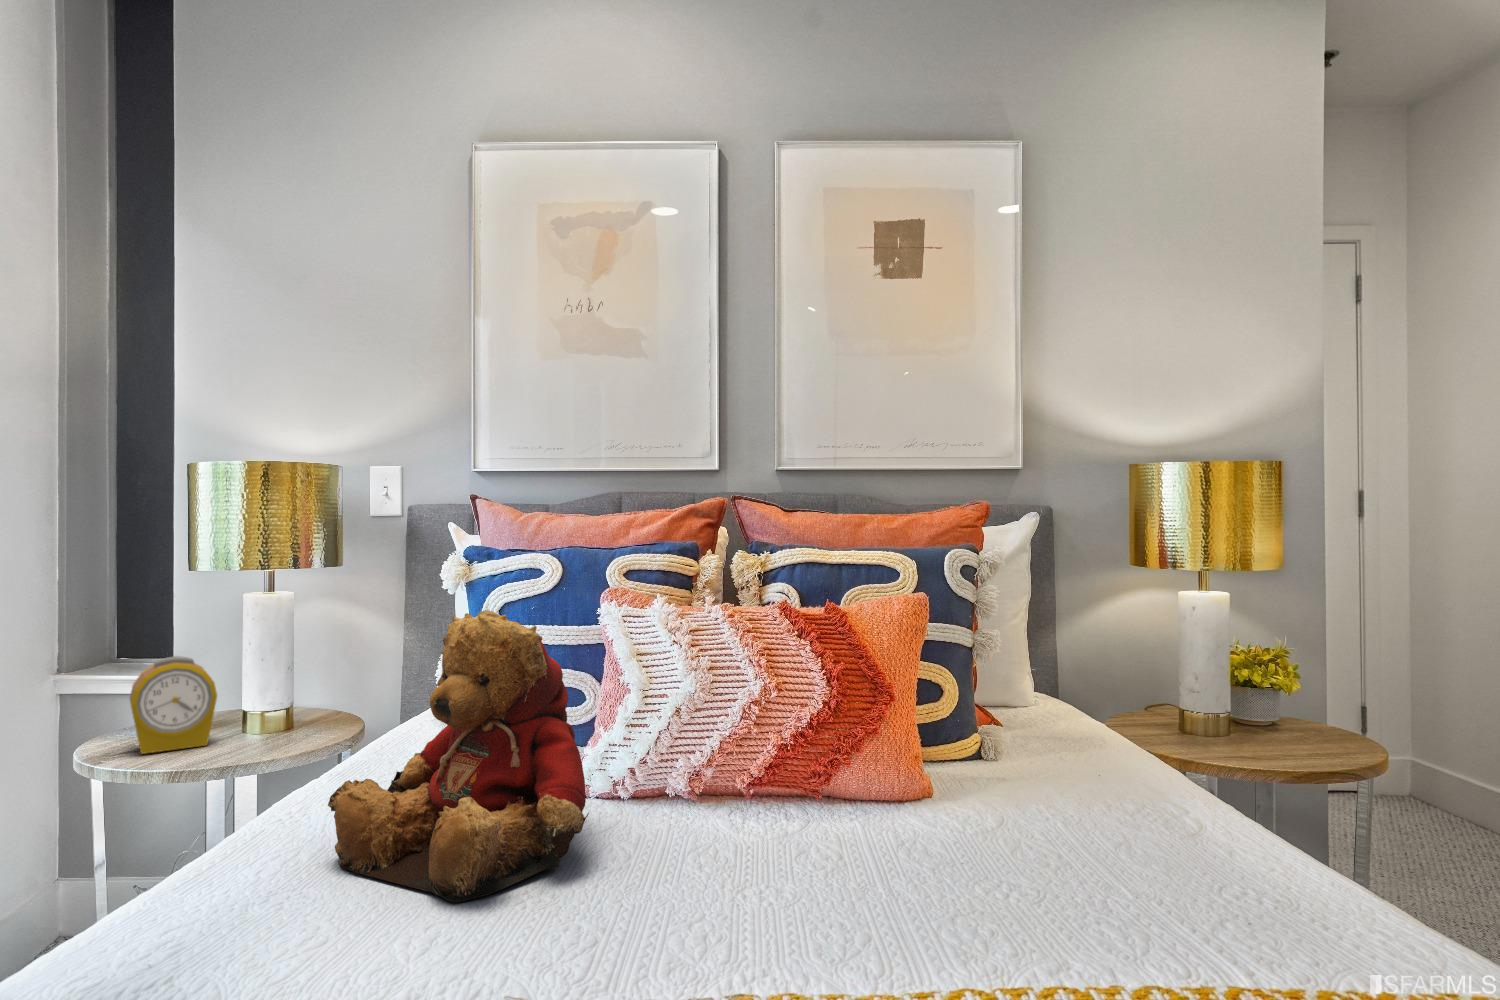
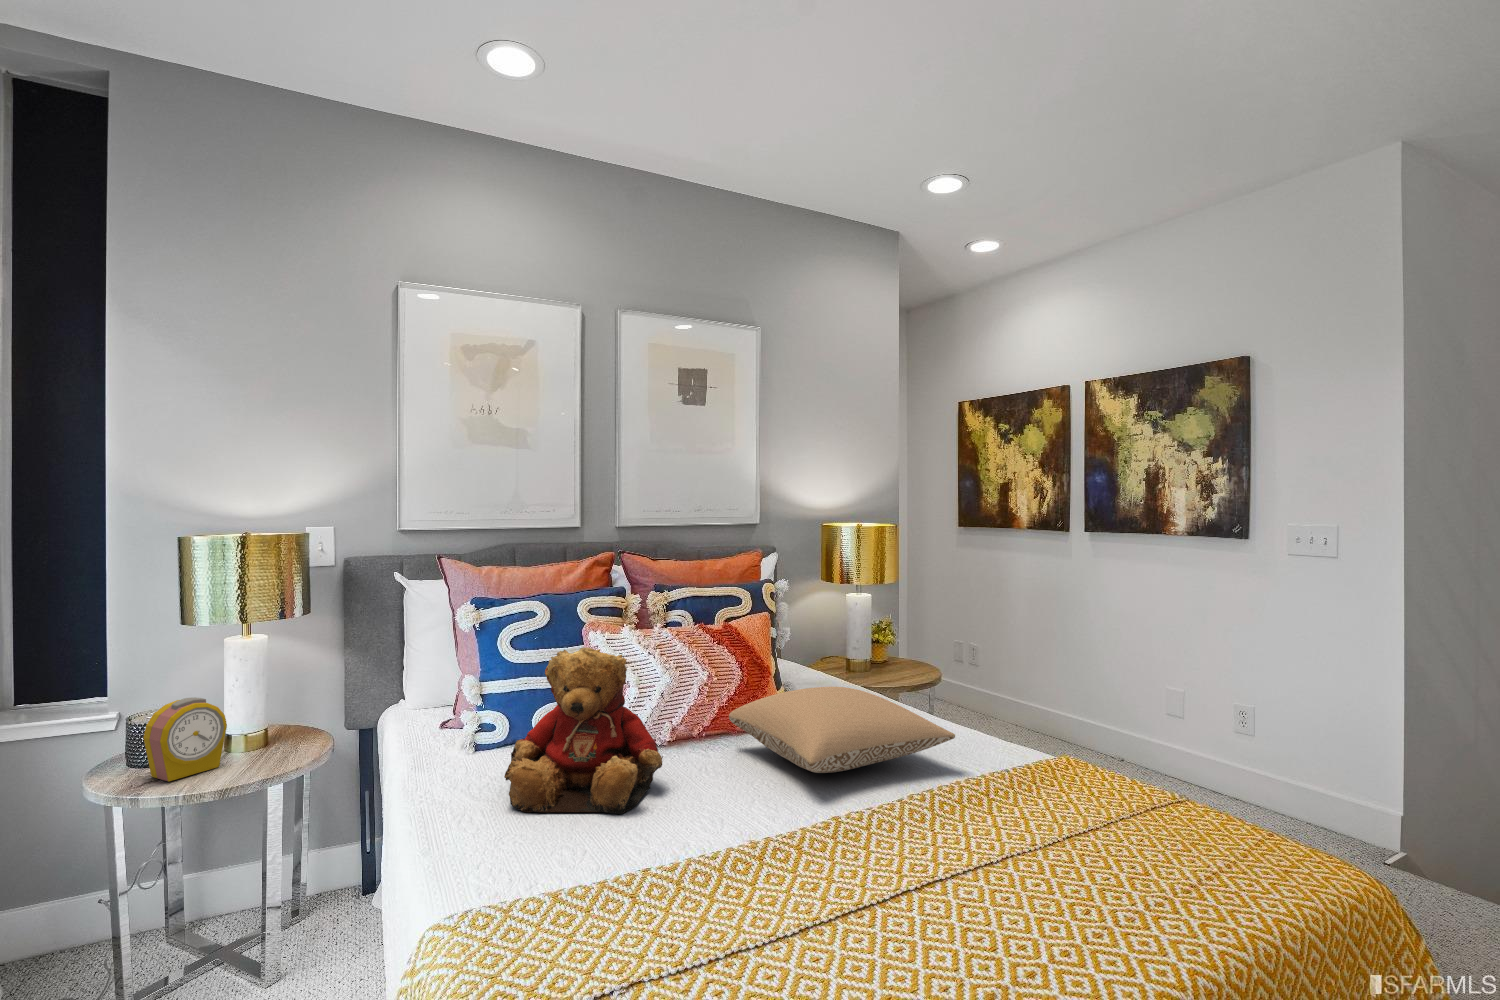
pillow: none [782,728,1202,904] -> present [729,687,955,773]

